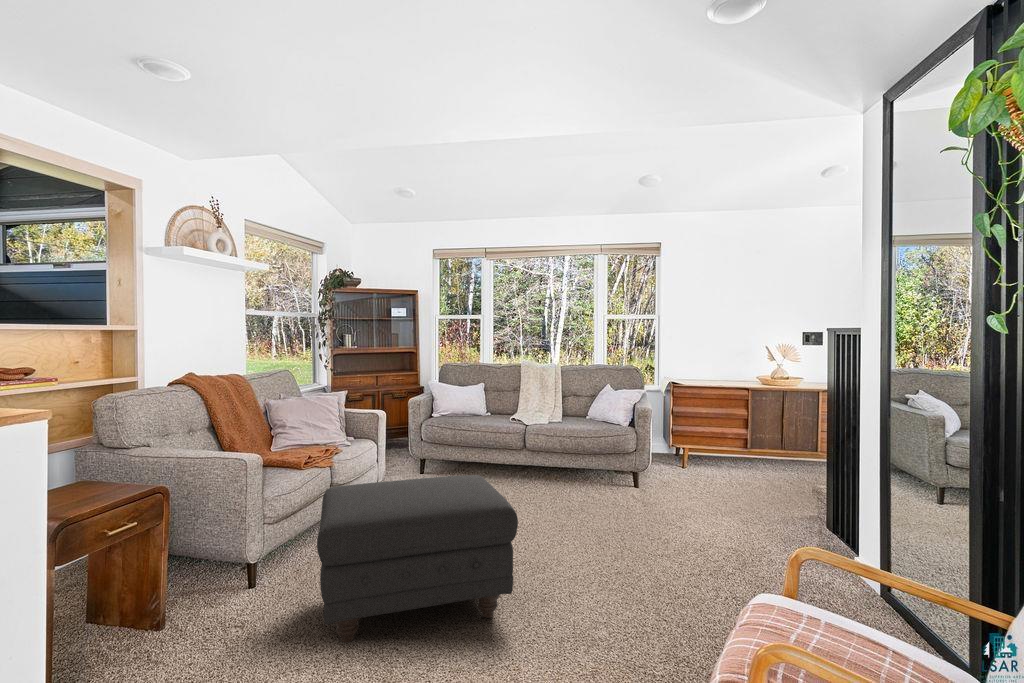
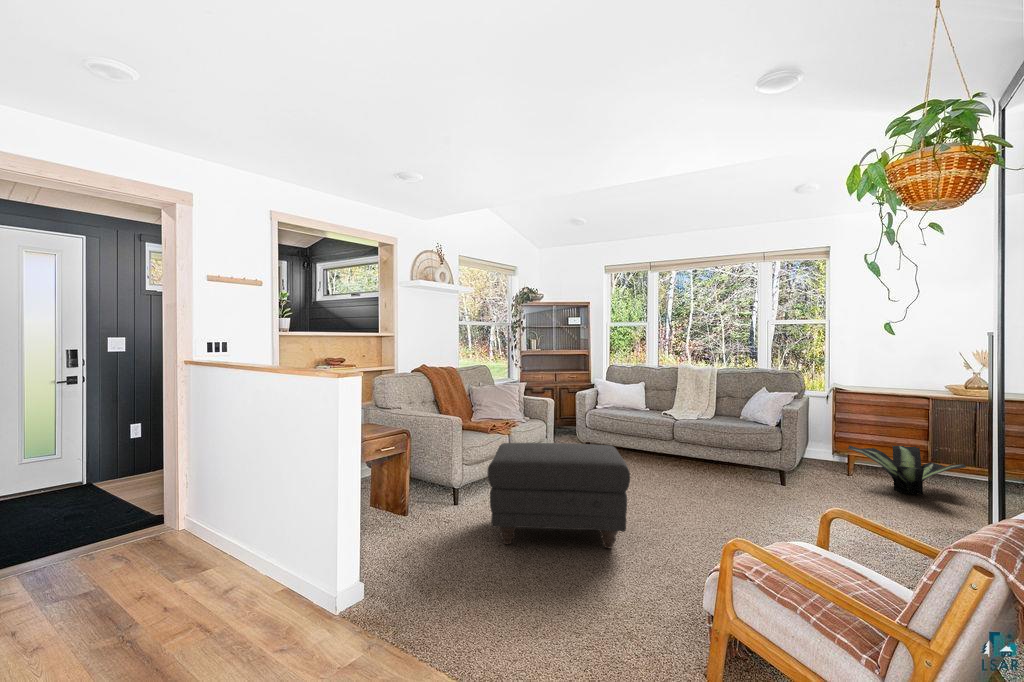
potted plant: none [689,436,787,486] -> present [848,445,966,495]

